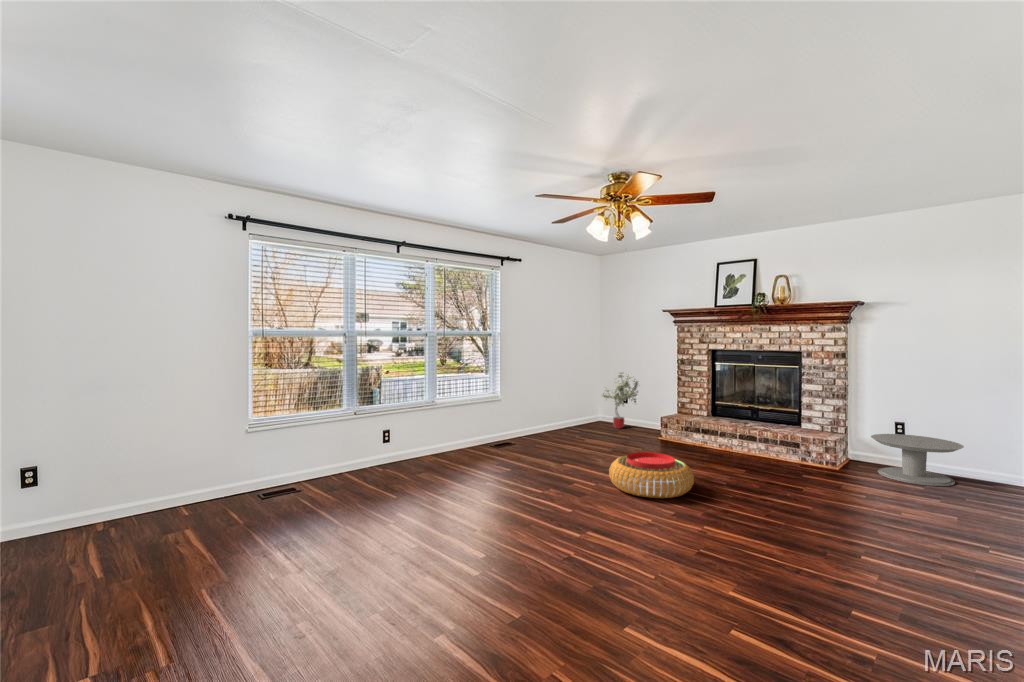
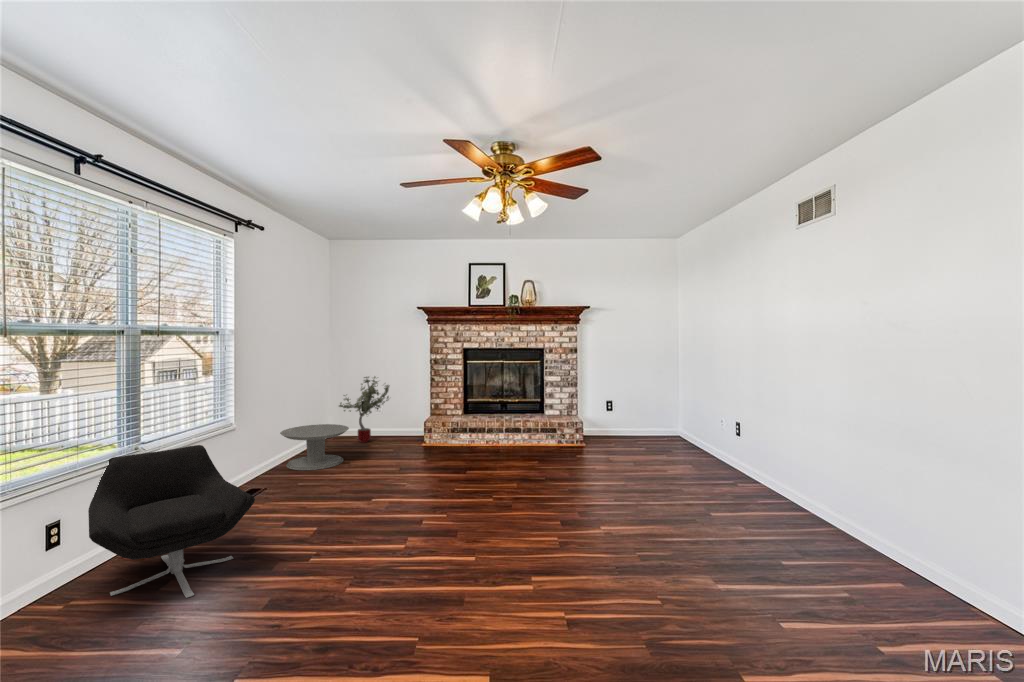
lounge chair: none [385,402,464,482] -> present [88,445,255,598]
side table: present [871,434,964,486] -> present [280,424,349,470]
pouf: present [609,452,694,498] -> none [451,462,540,515]

